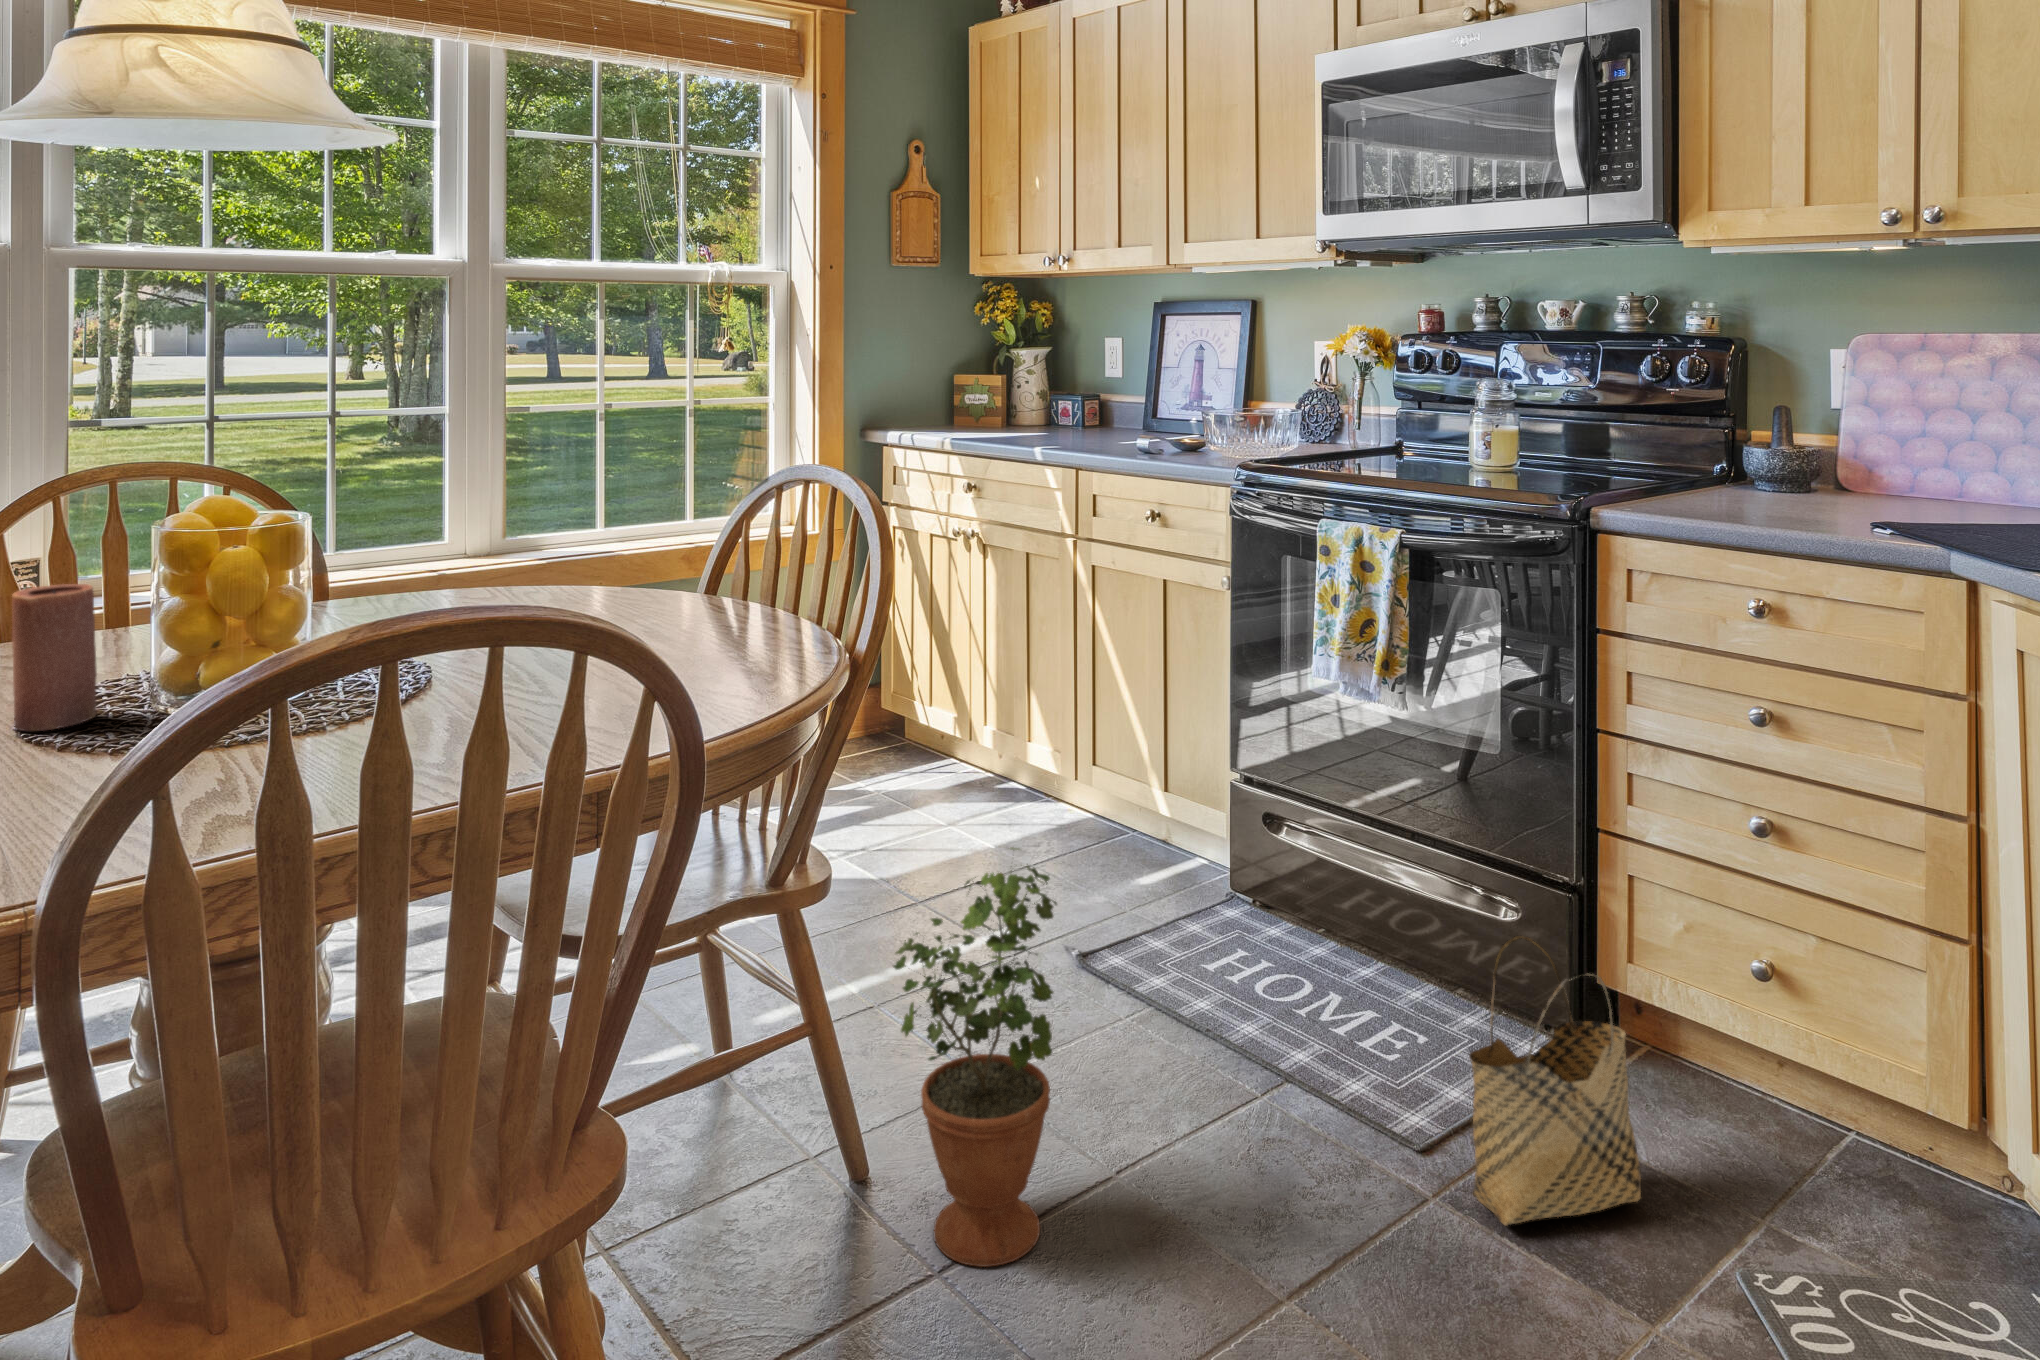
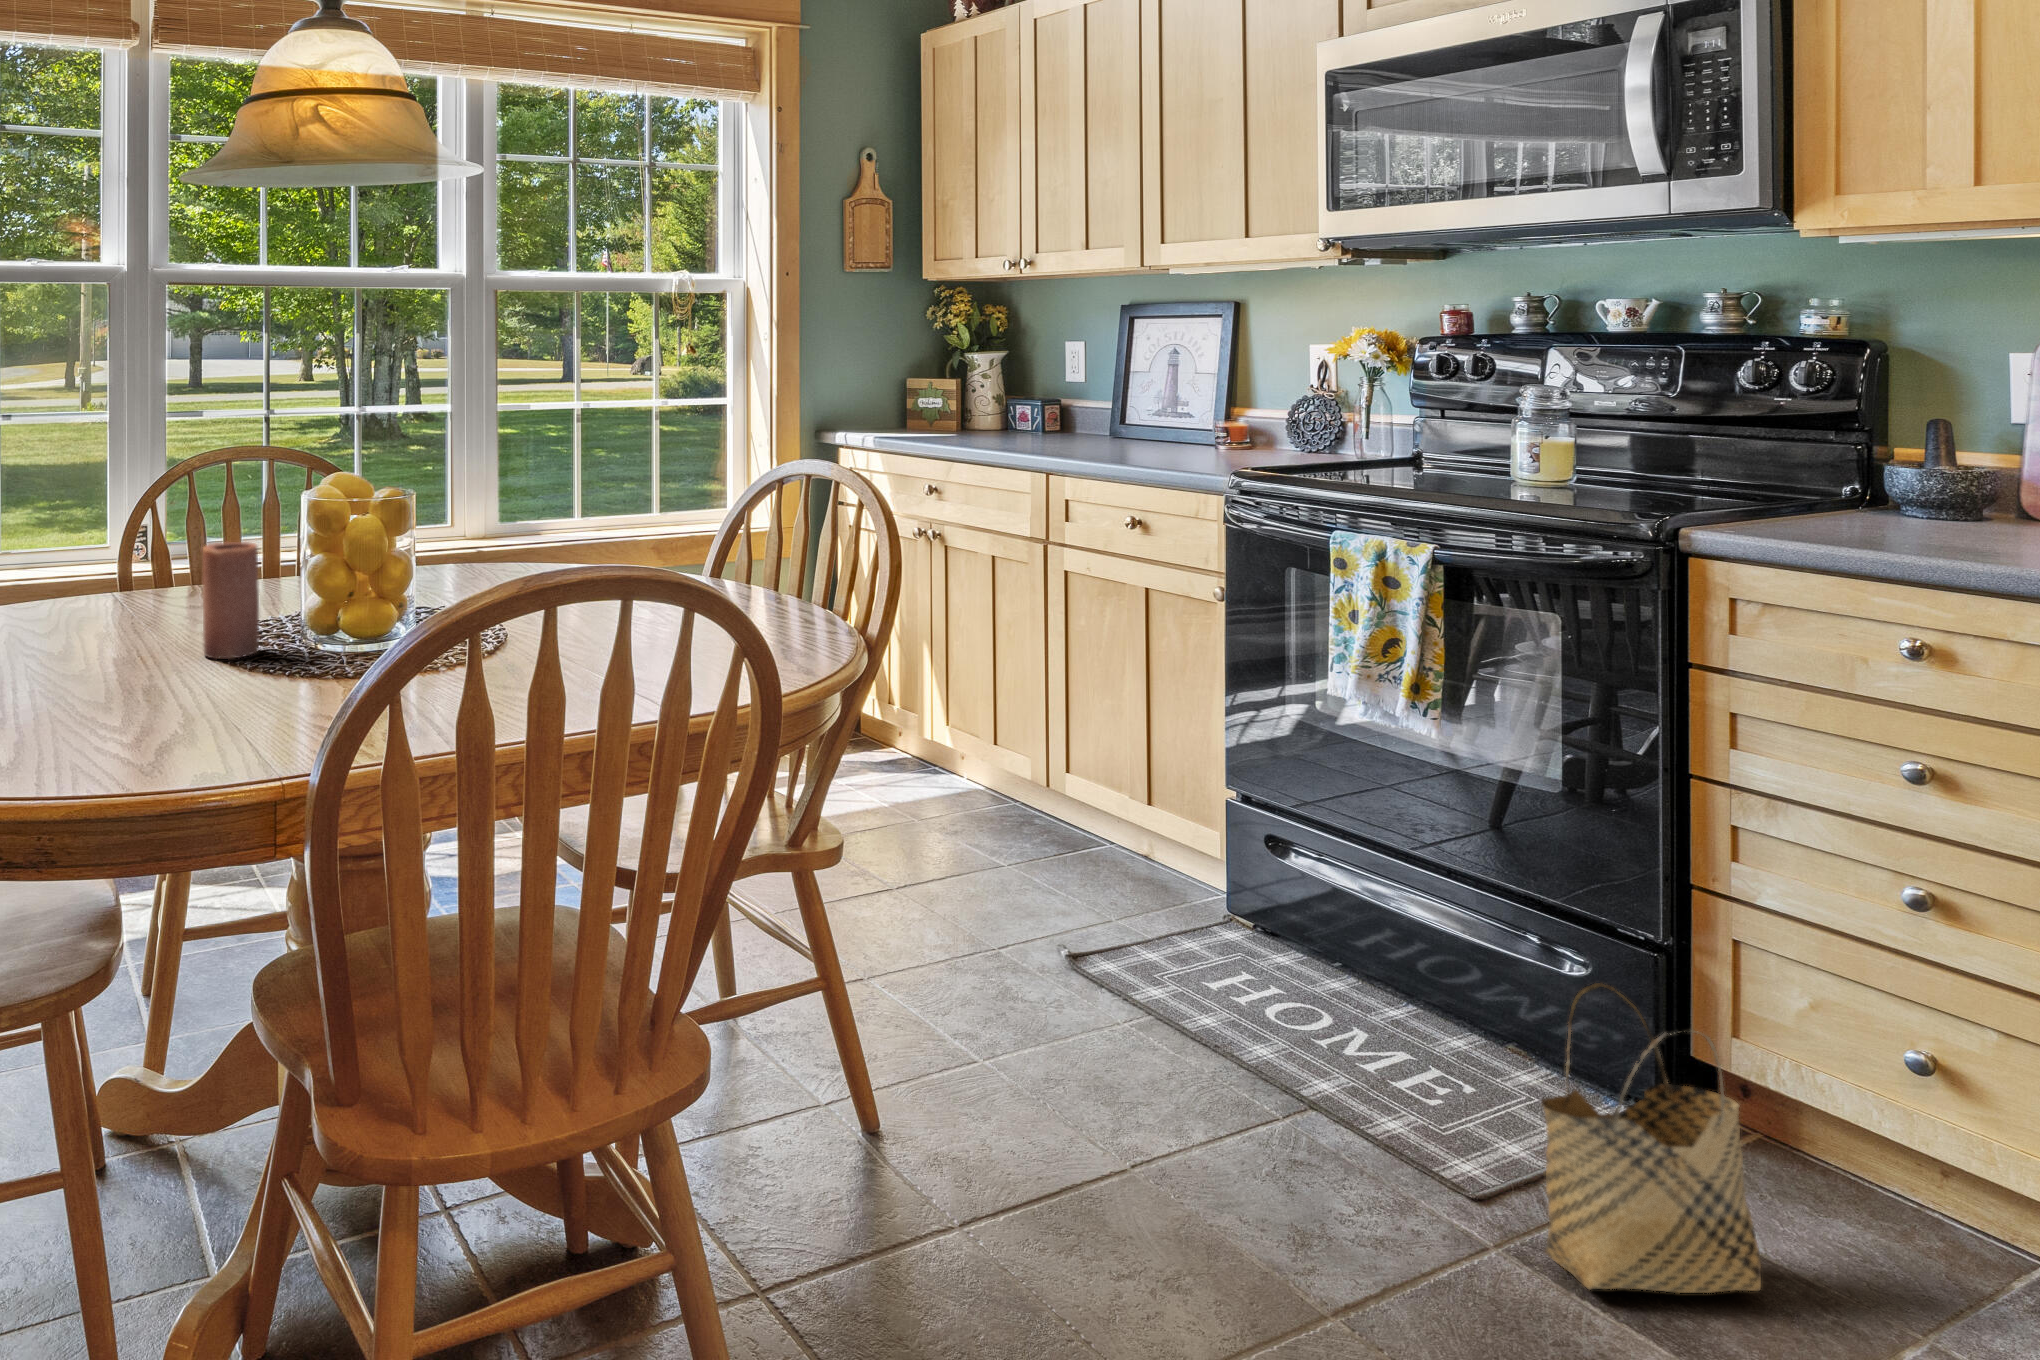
potted plant: present [893,848,1057,1267] -> none [910,834,1075,1235]

